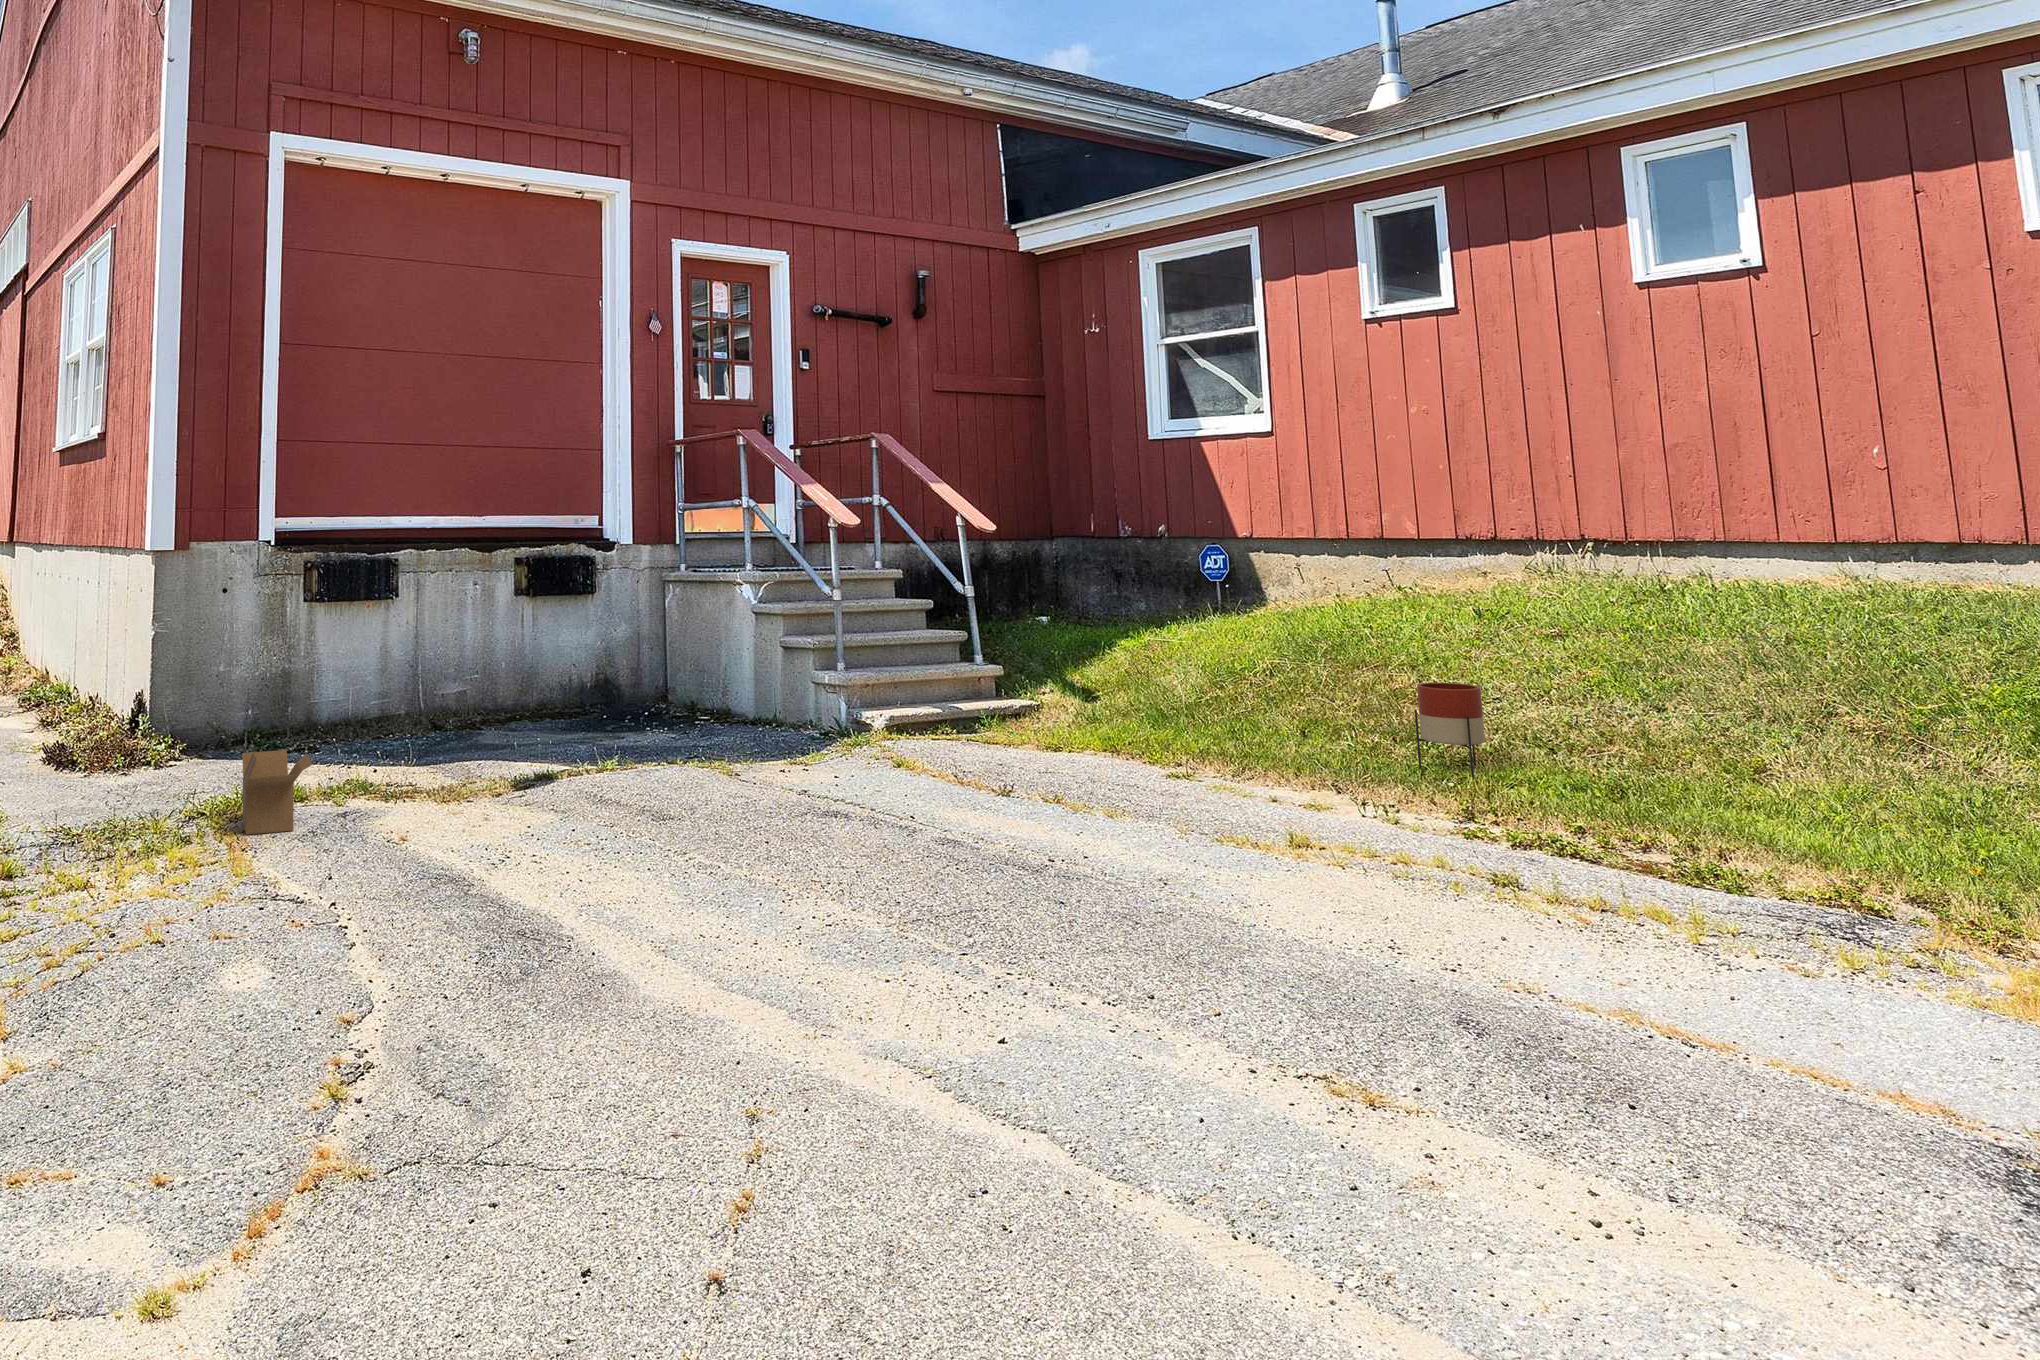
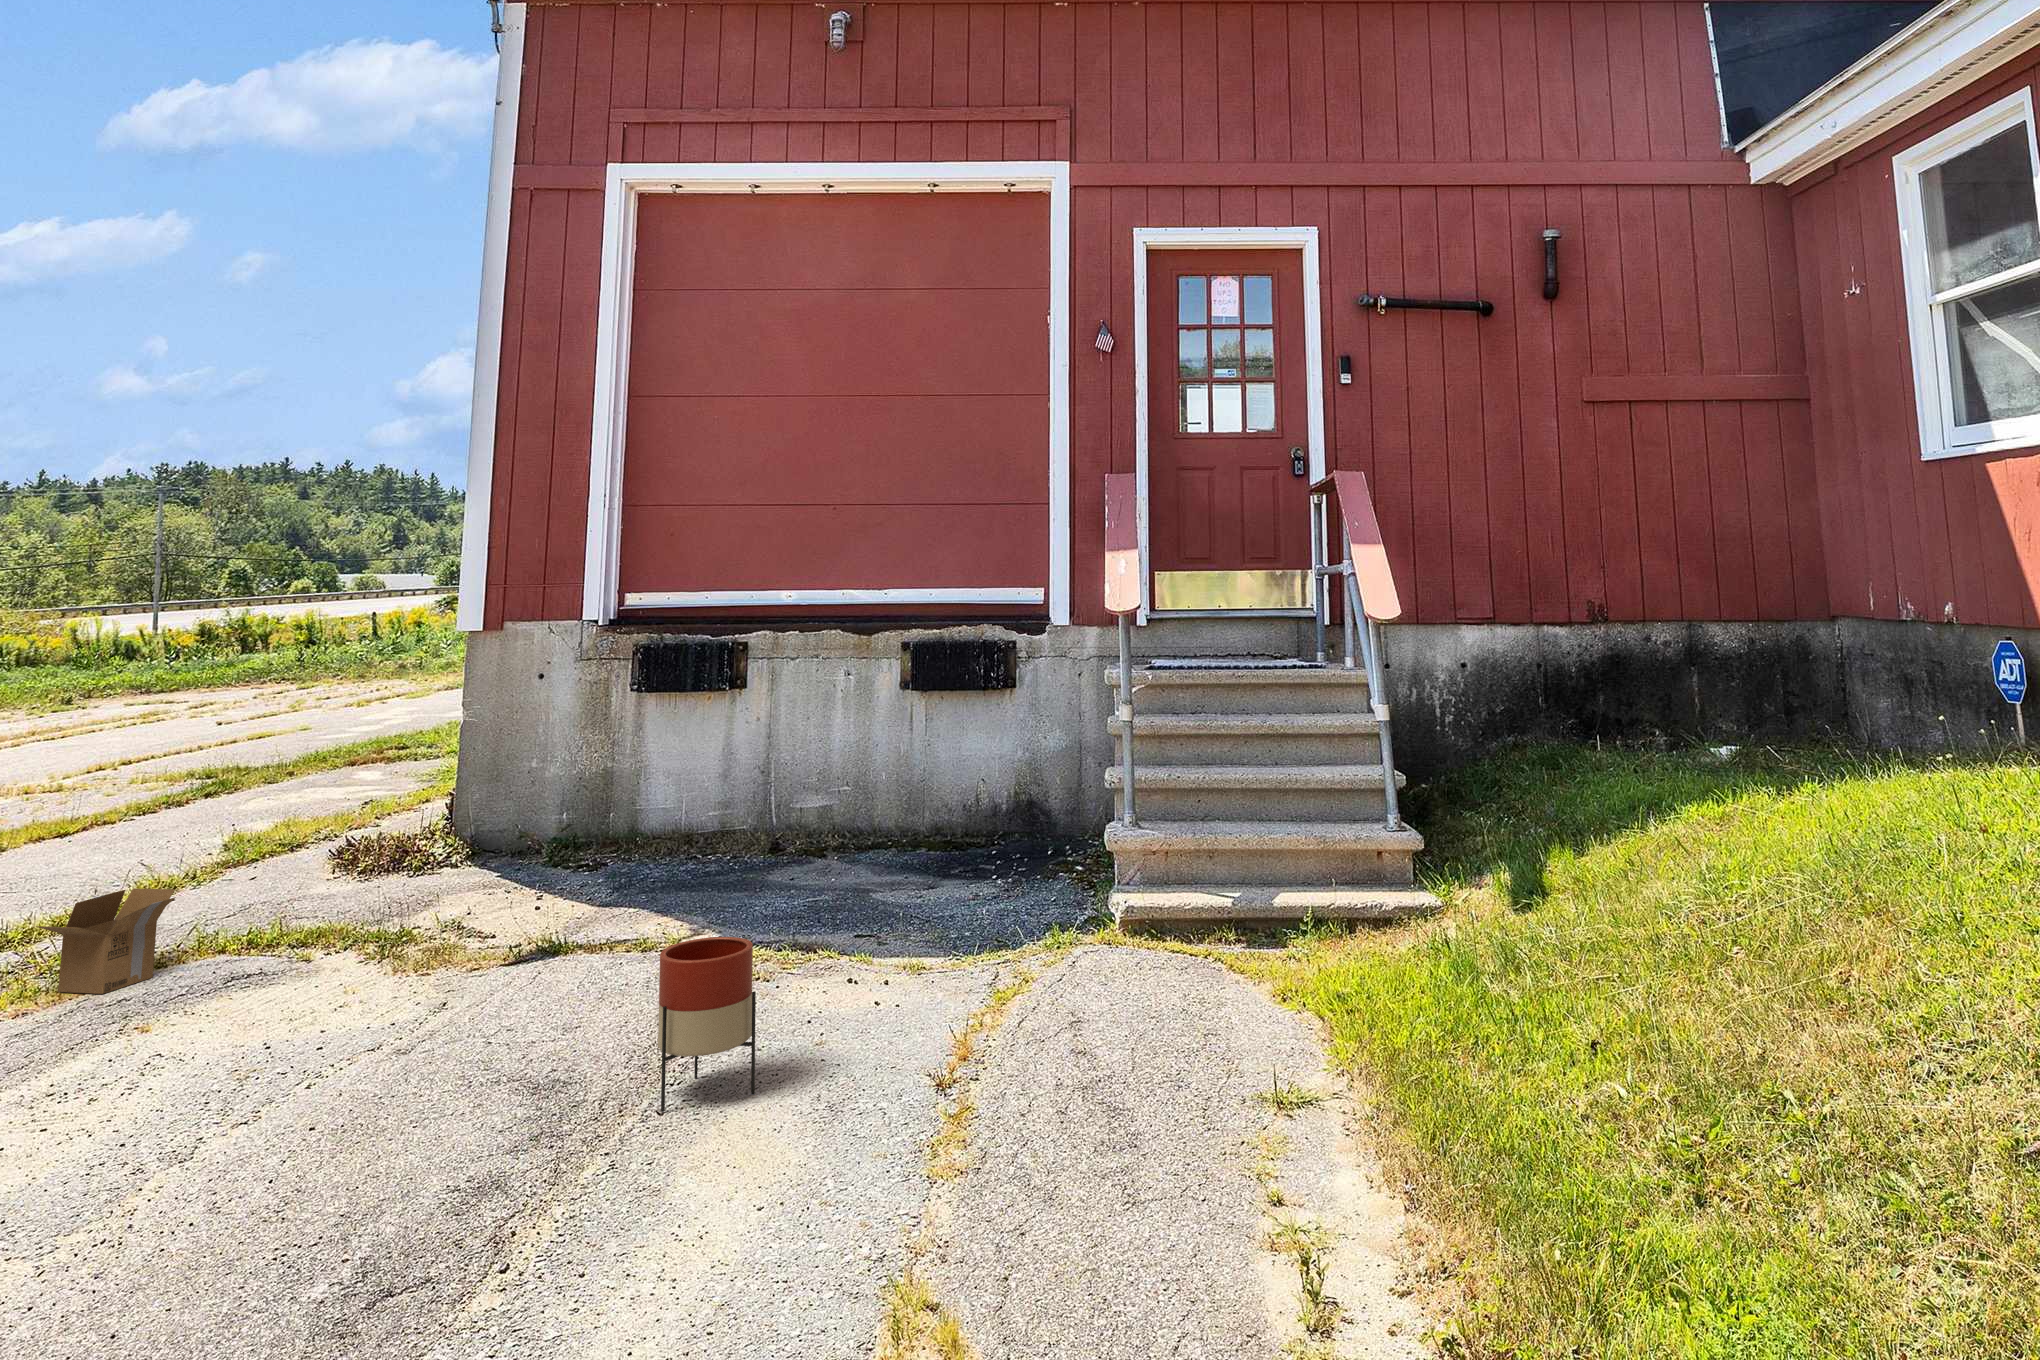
planter: present [1415,683,1485,777] -> present [658,937,756,1112]

